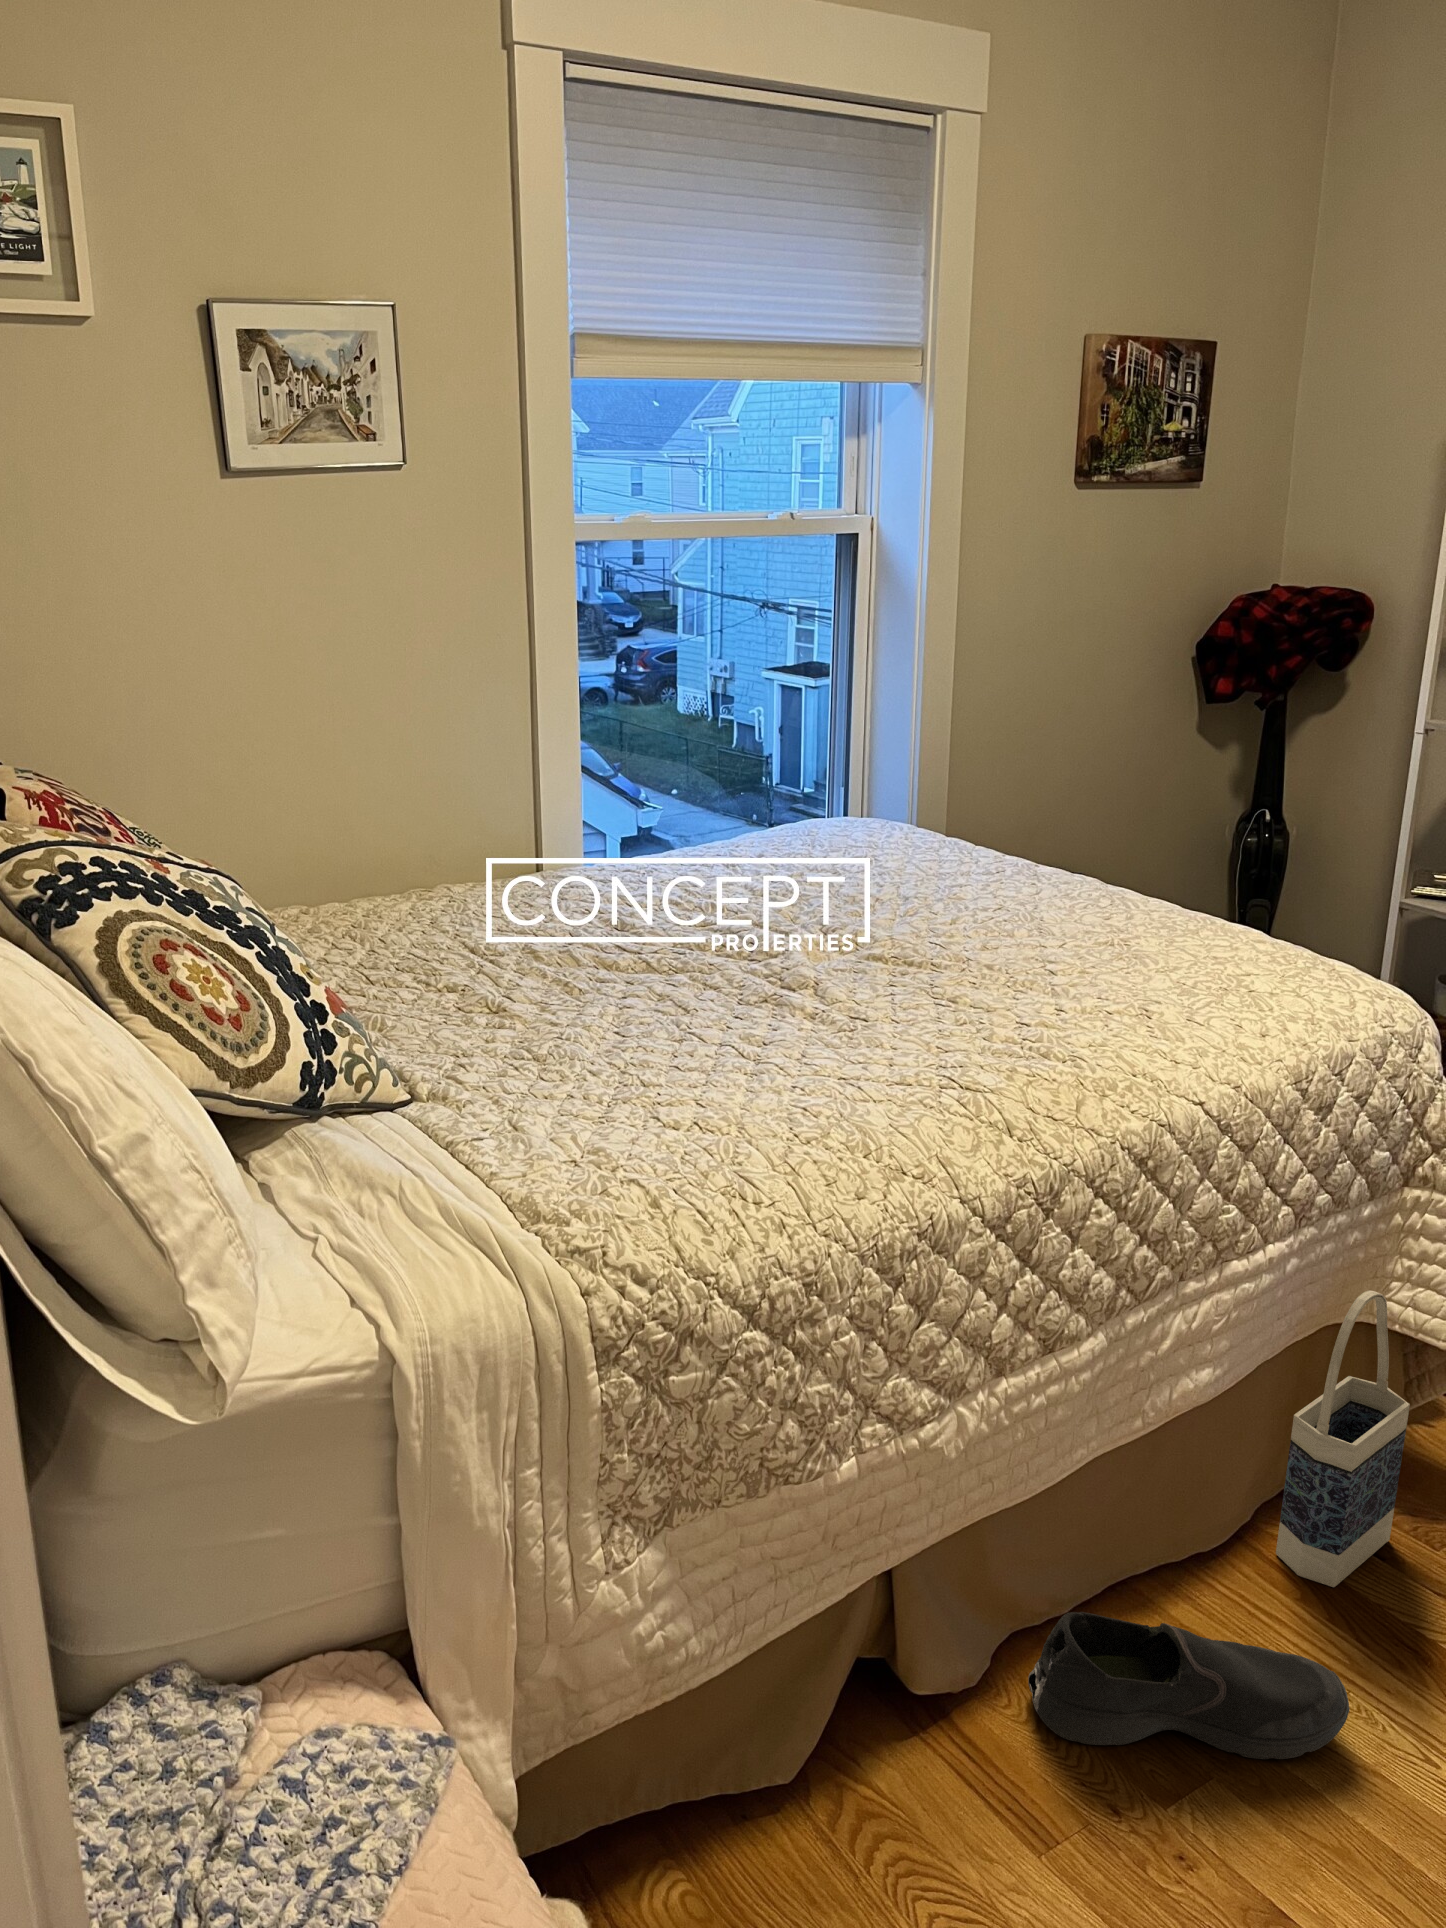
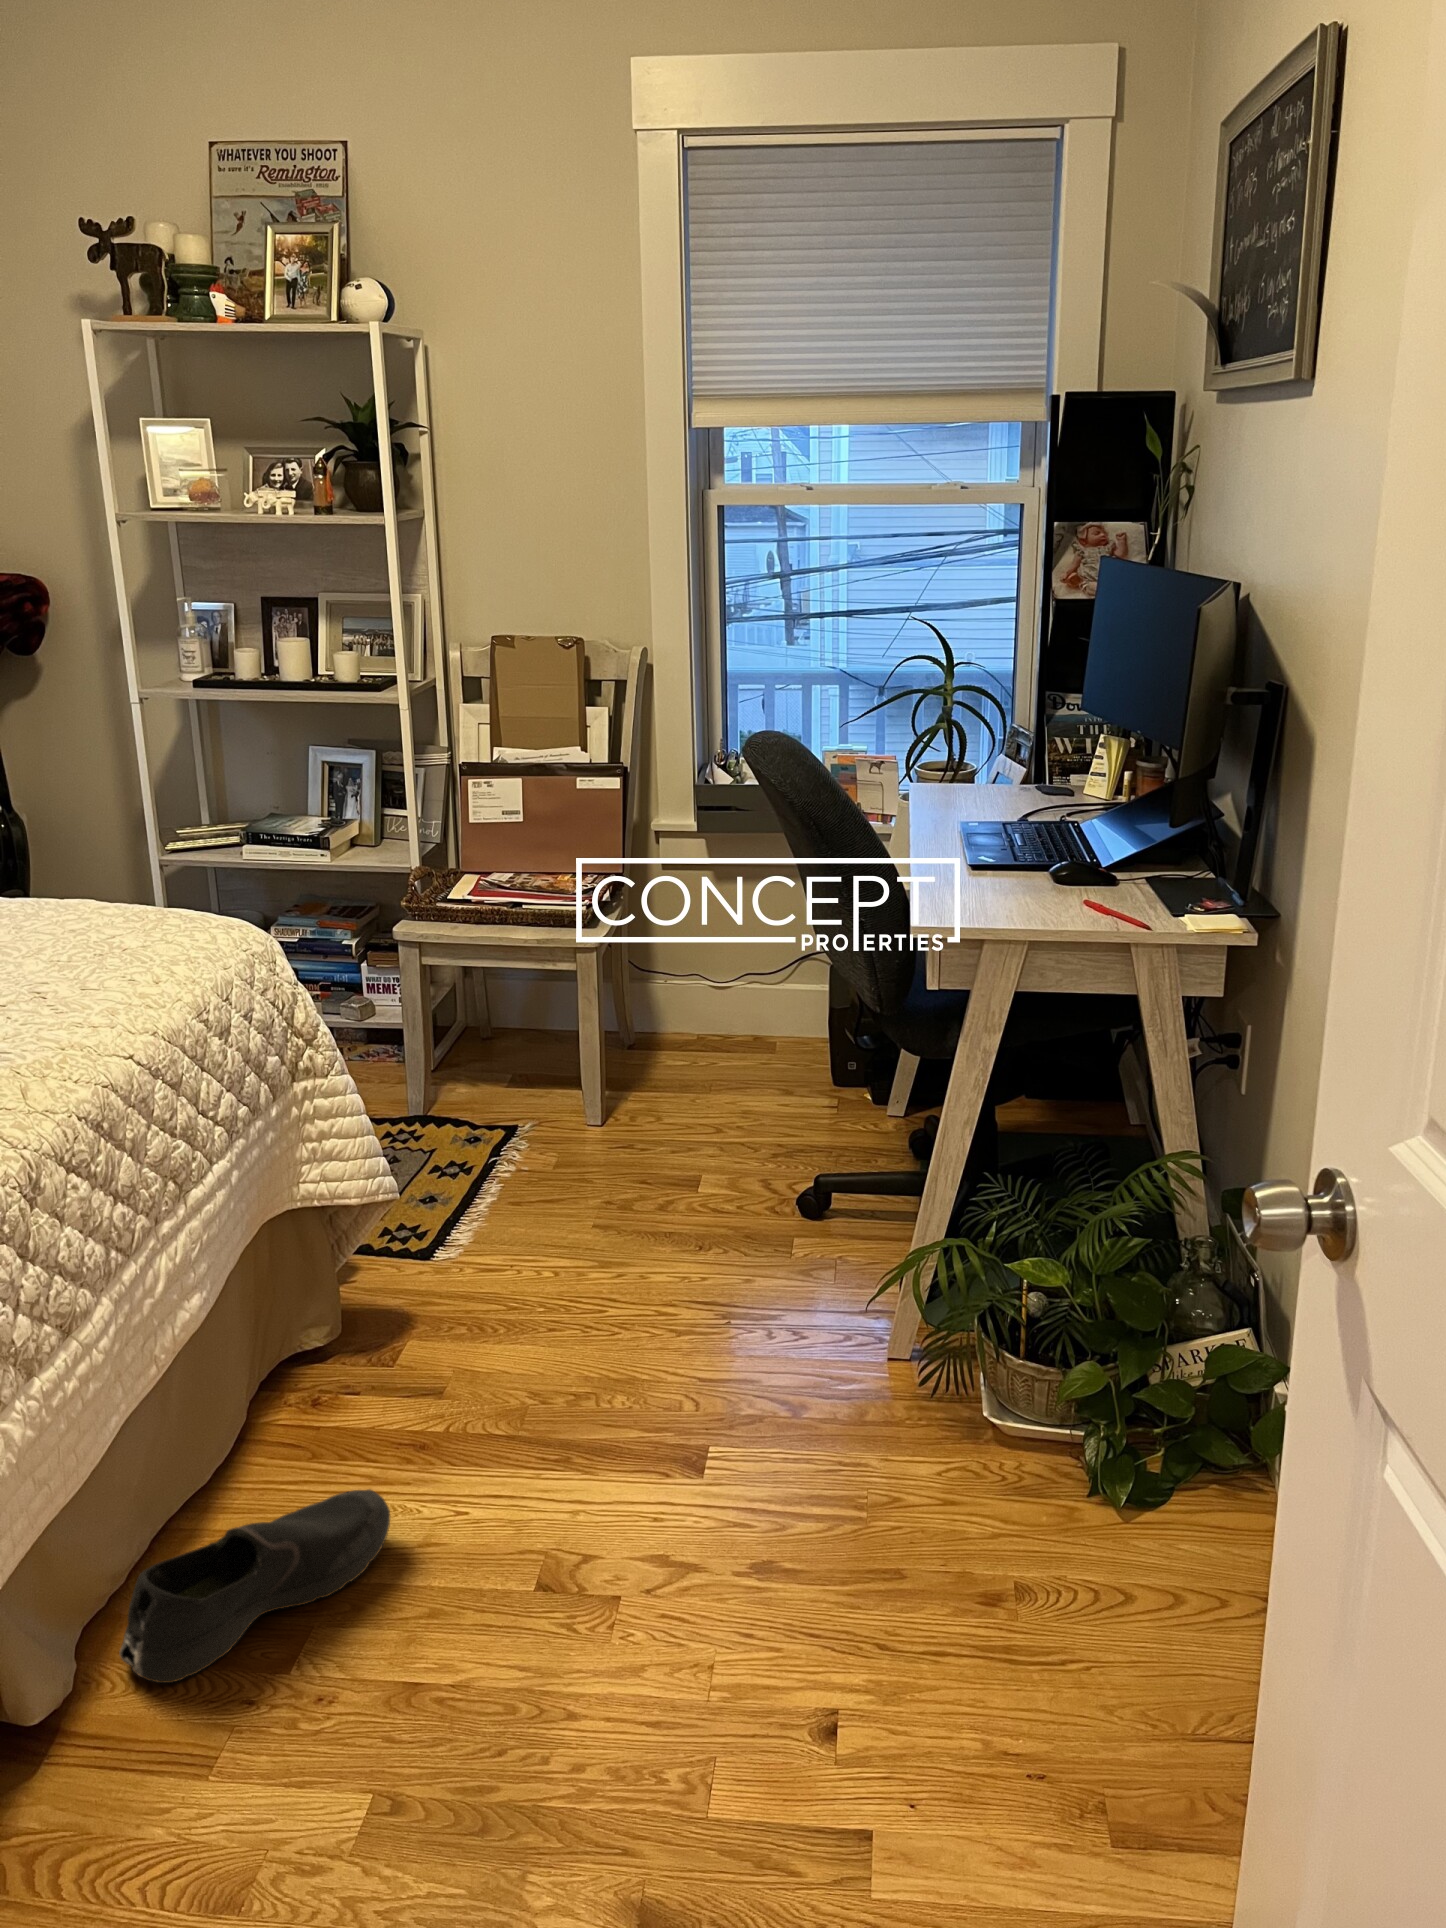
bag: present [1276,1290,1410,1587] -> none [265,1176,357,1442]

